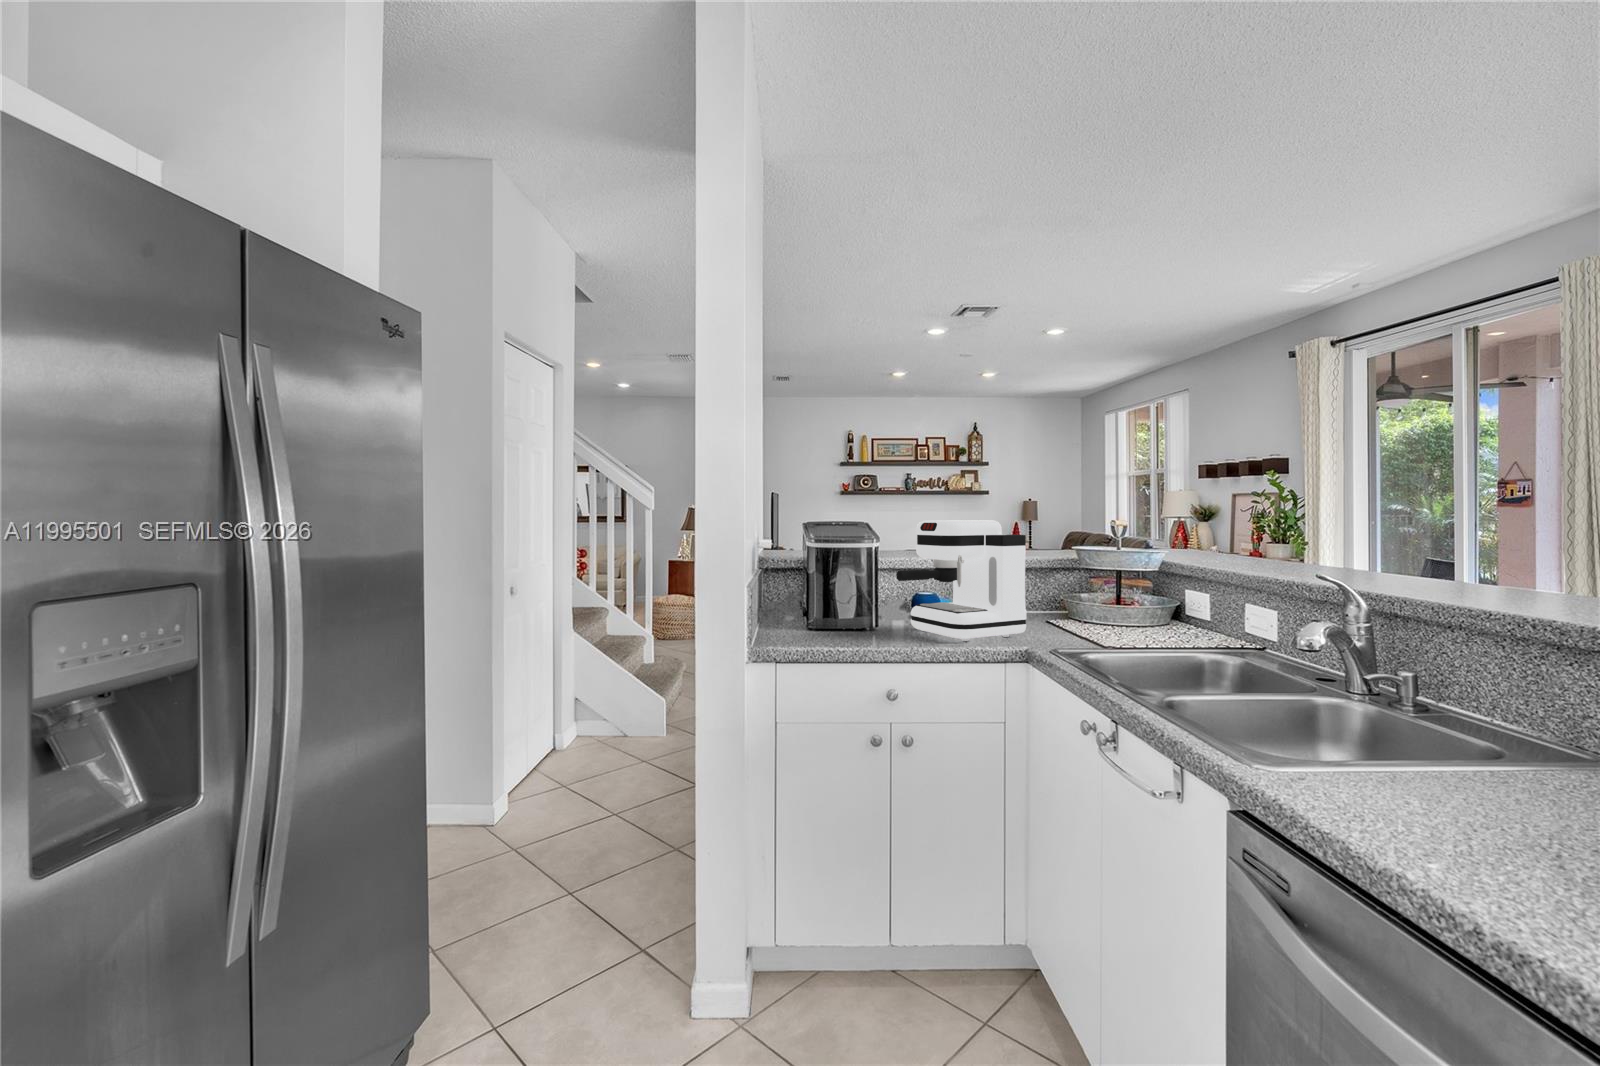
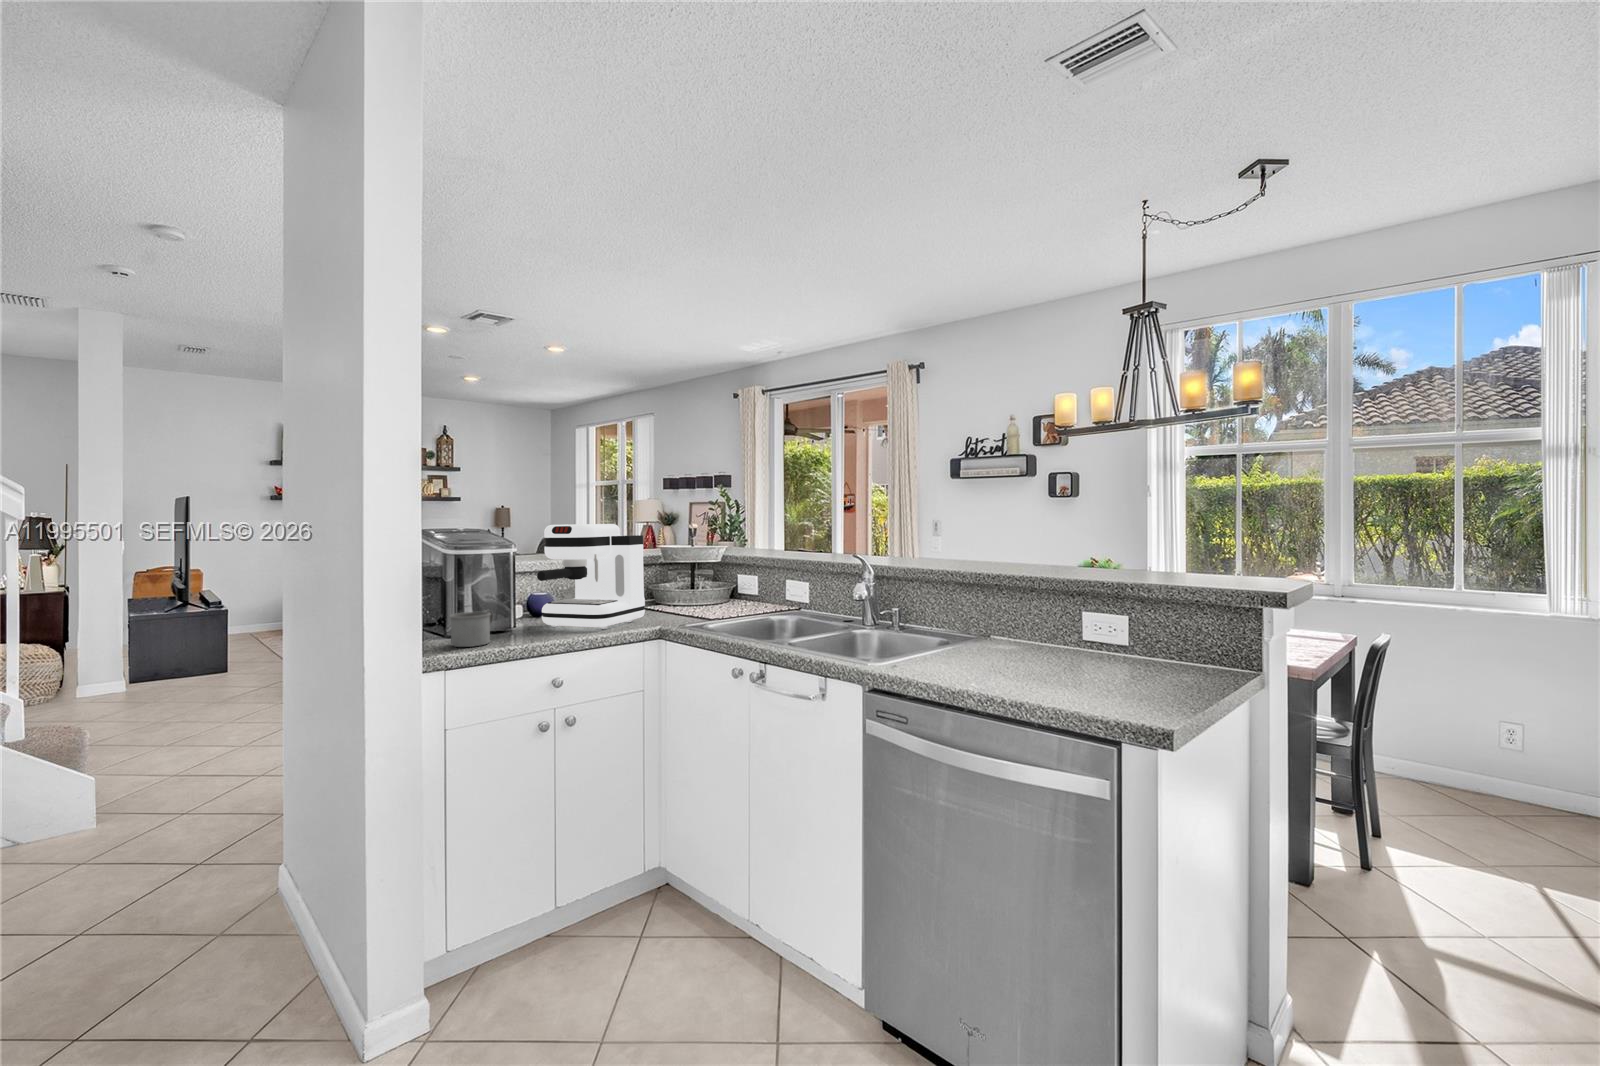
mug: none [804,606,850,642] -> present [450,610,493,647]

